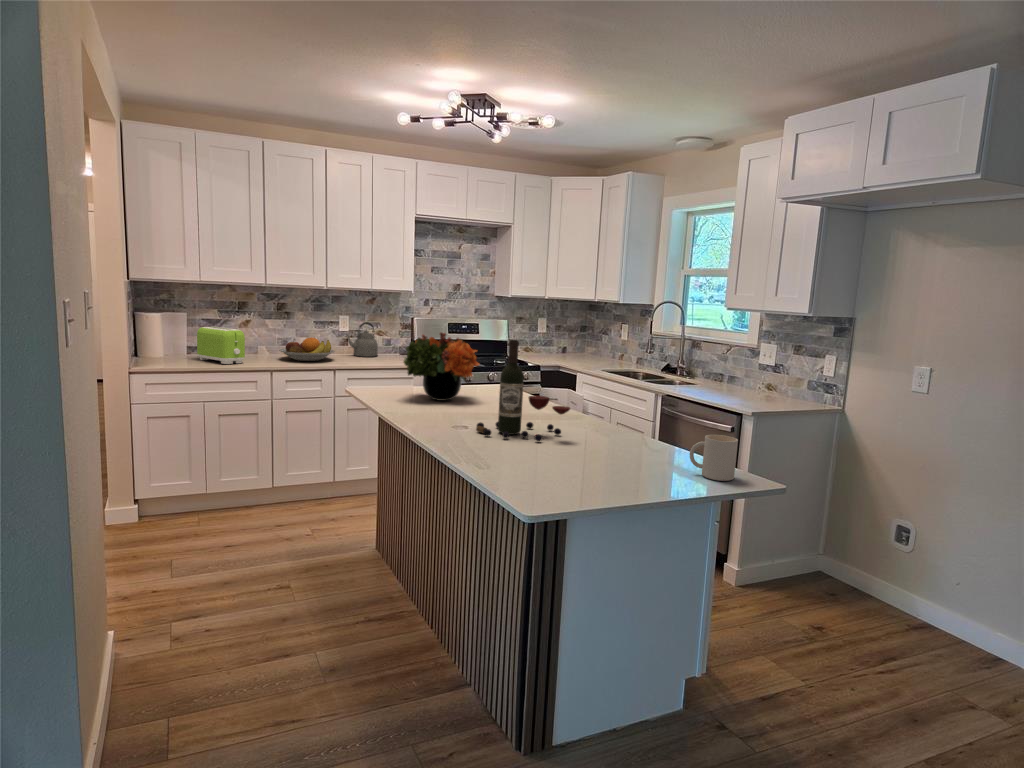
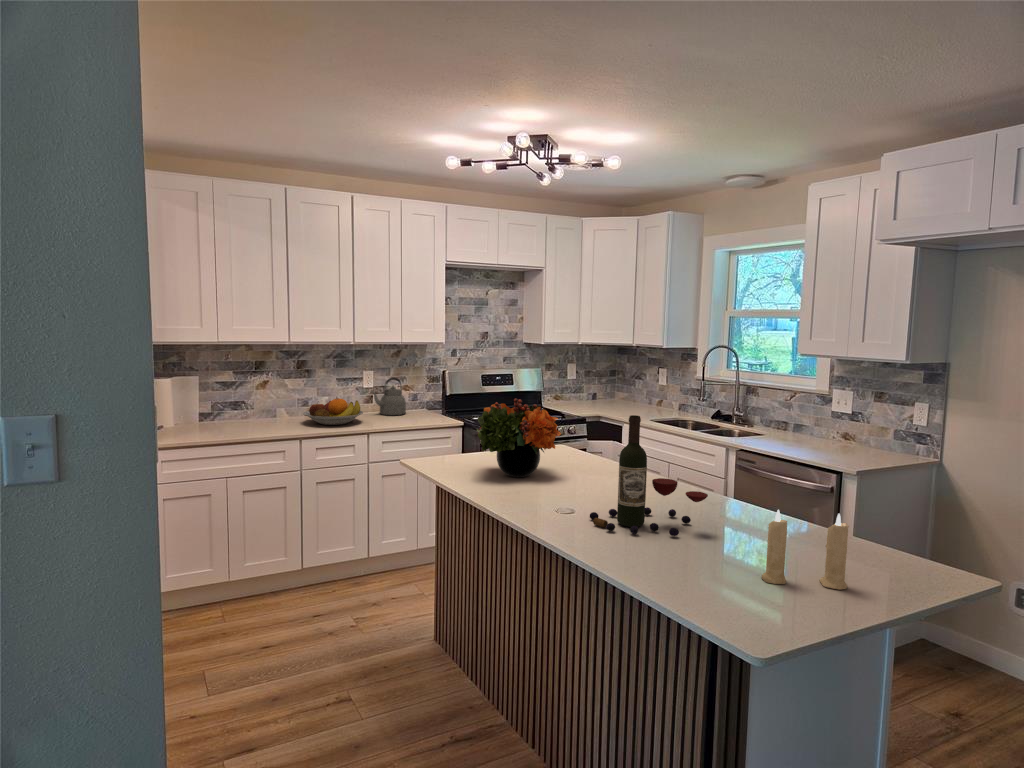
toaster: present [197,327,245,364] -> none [213,391,268,434]
candle: none [585,409,655,477] -> present [762,510,849,590]
mug: present [690,435,738,481] -> none [883,530,947,589]

